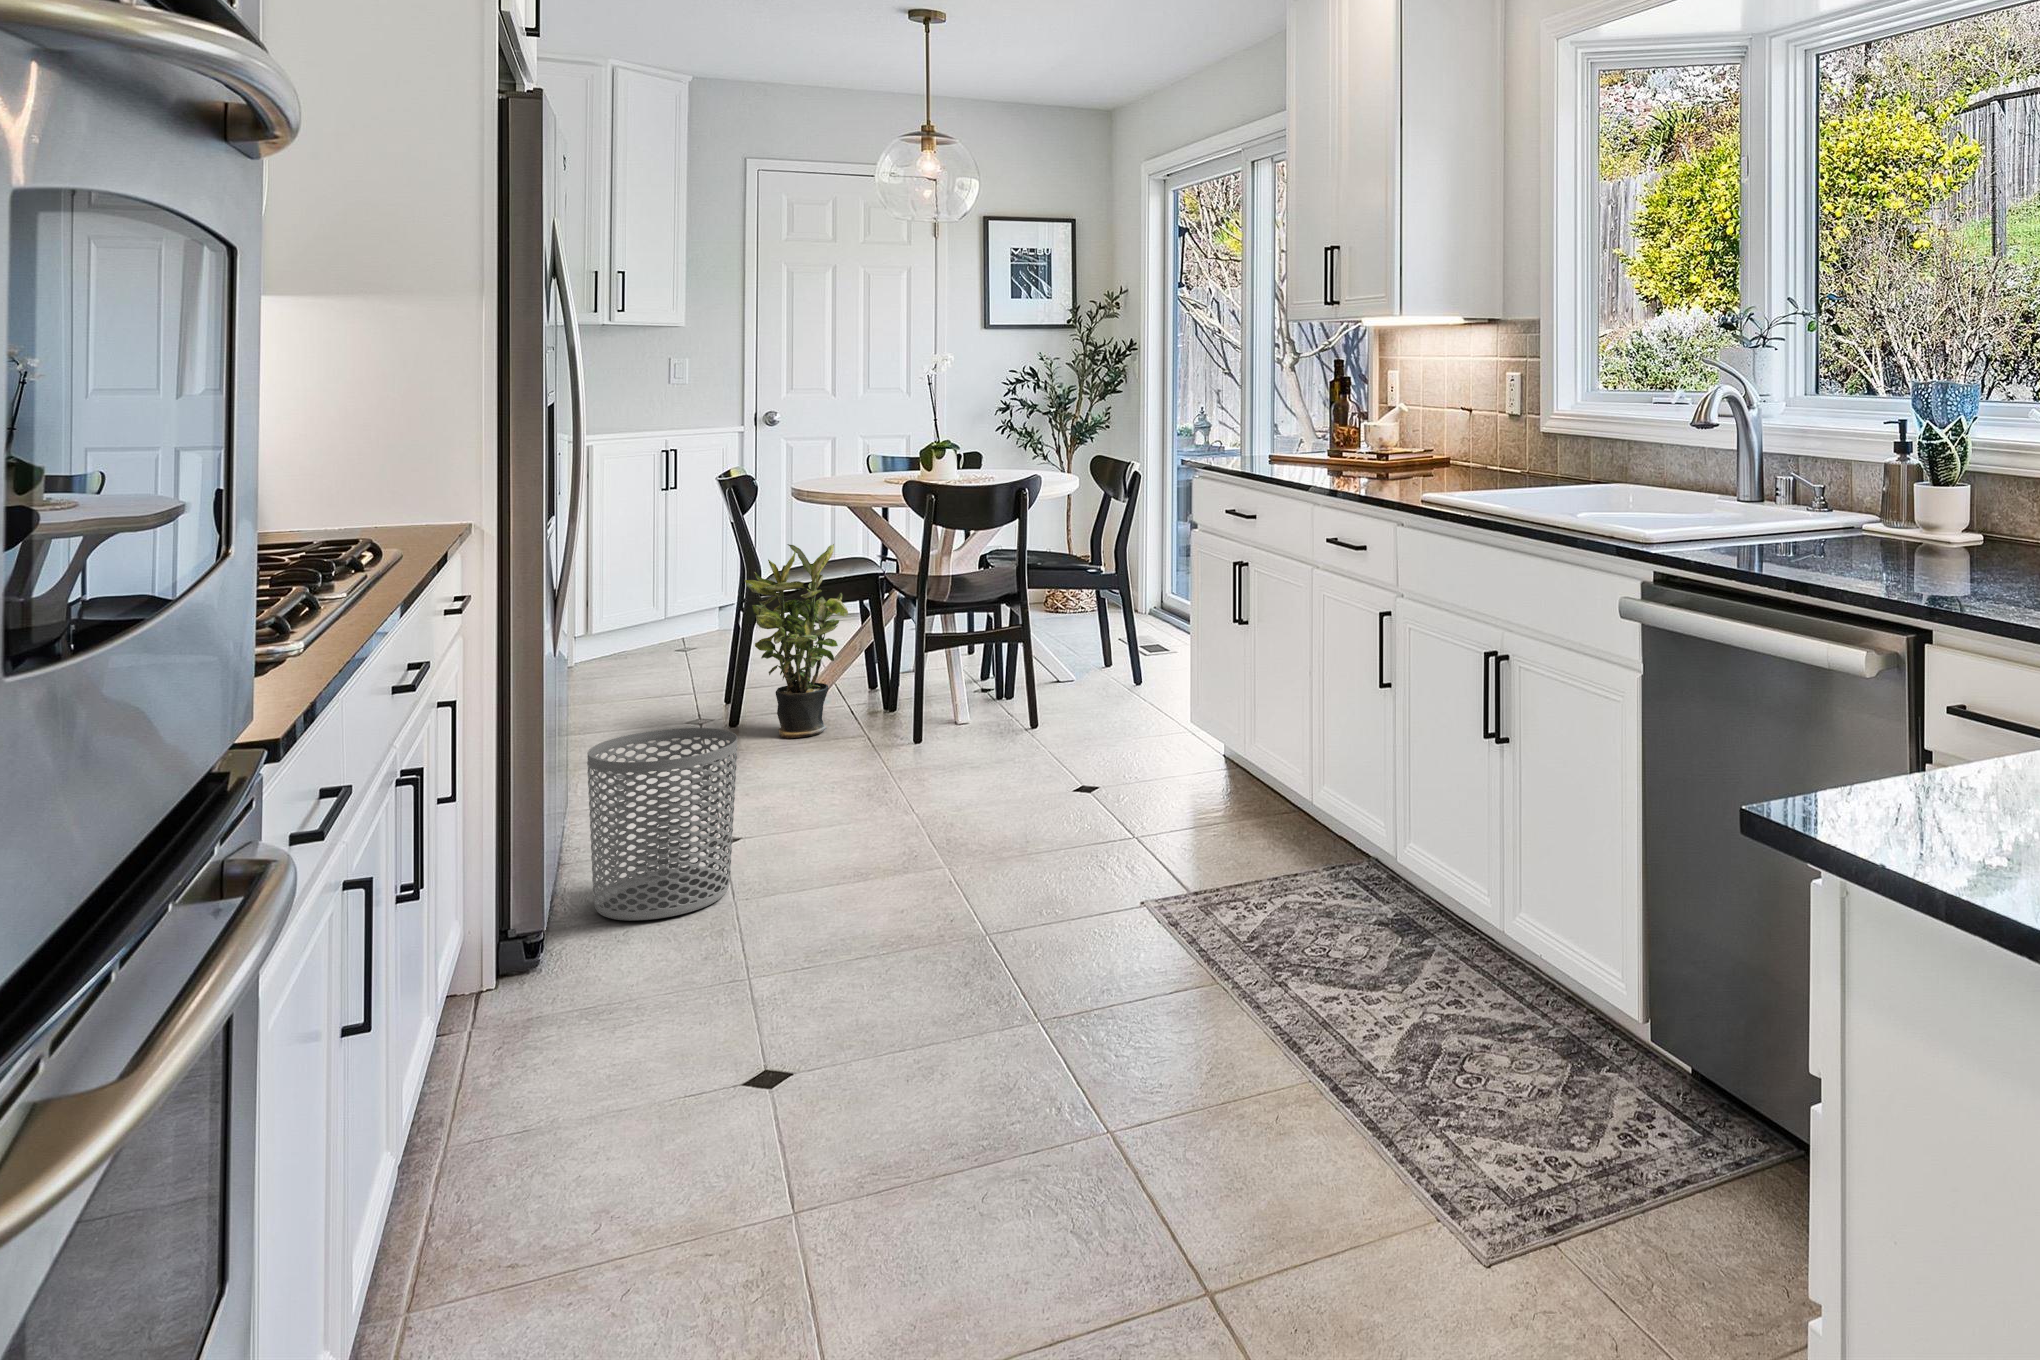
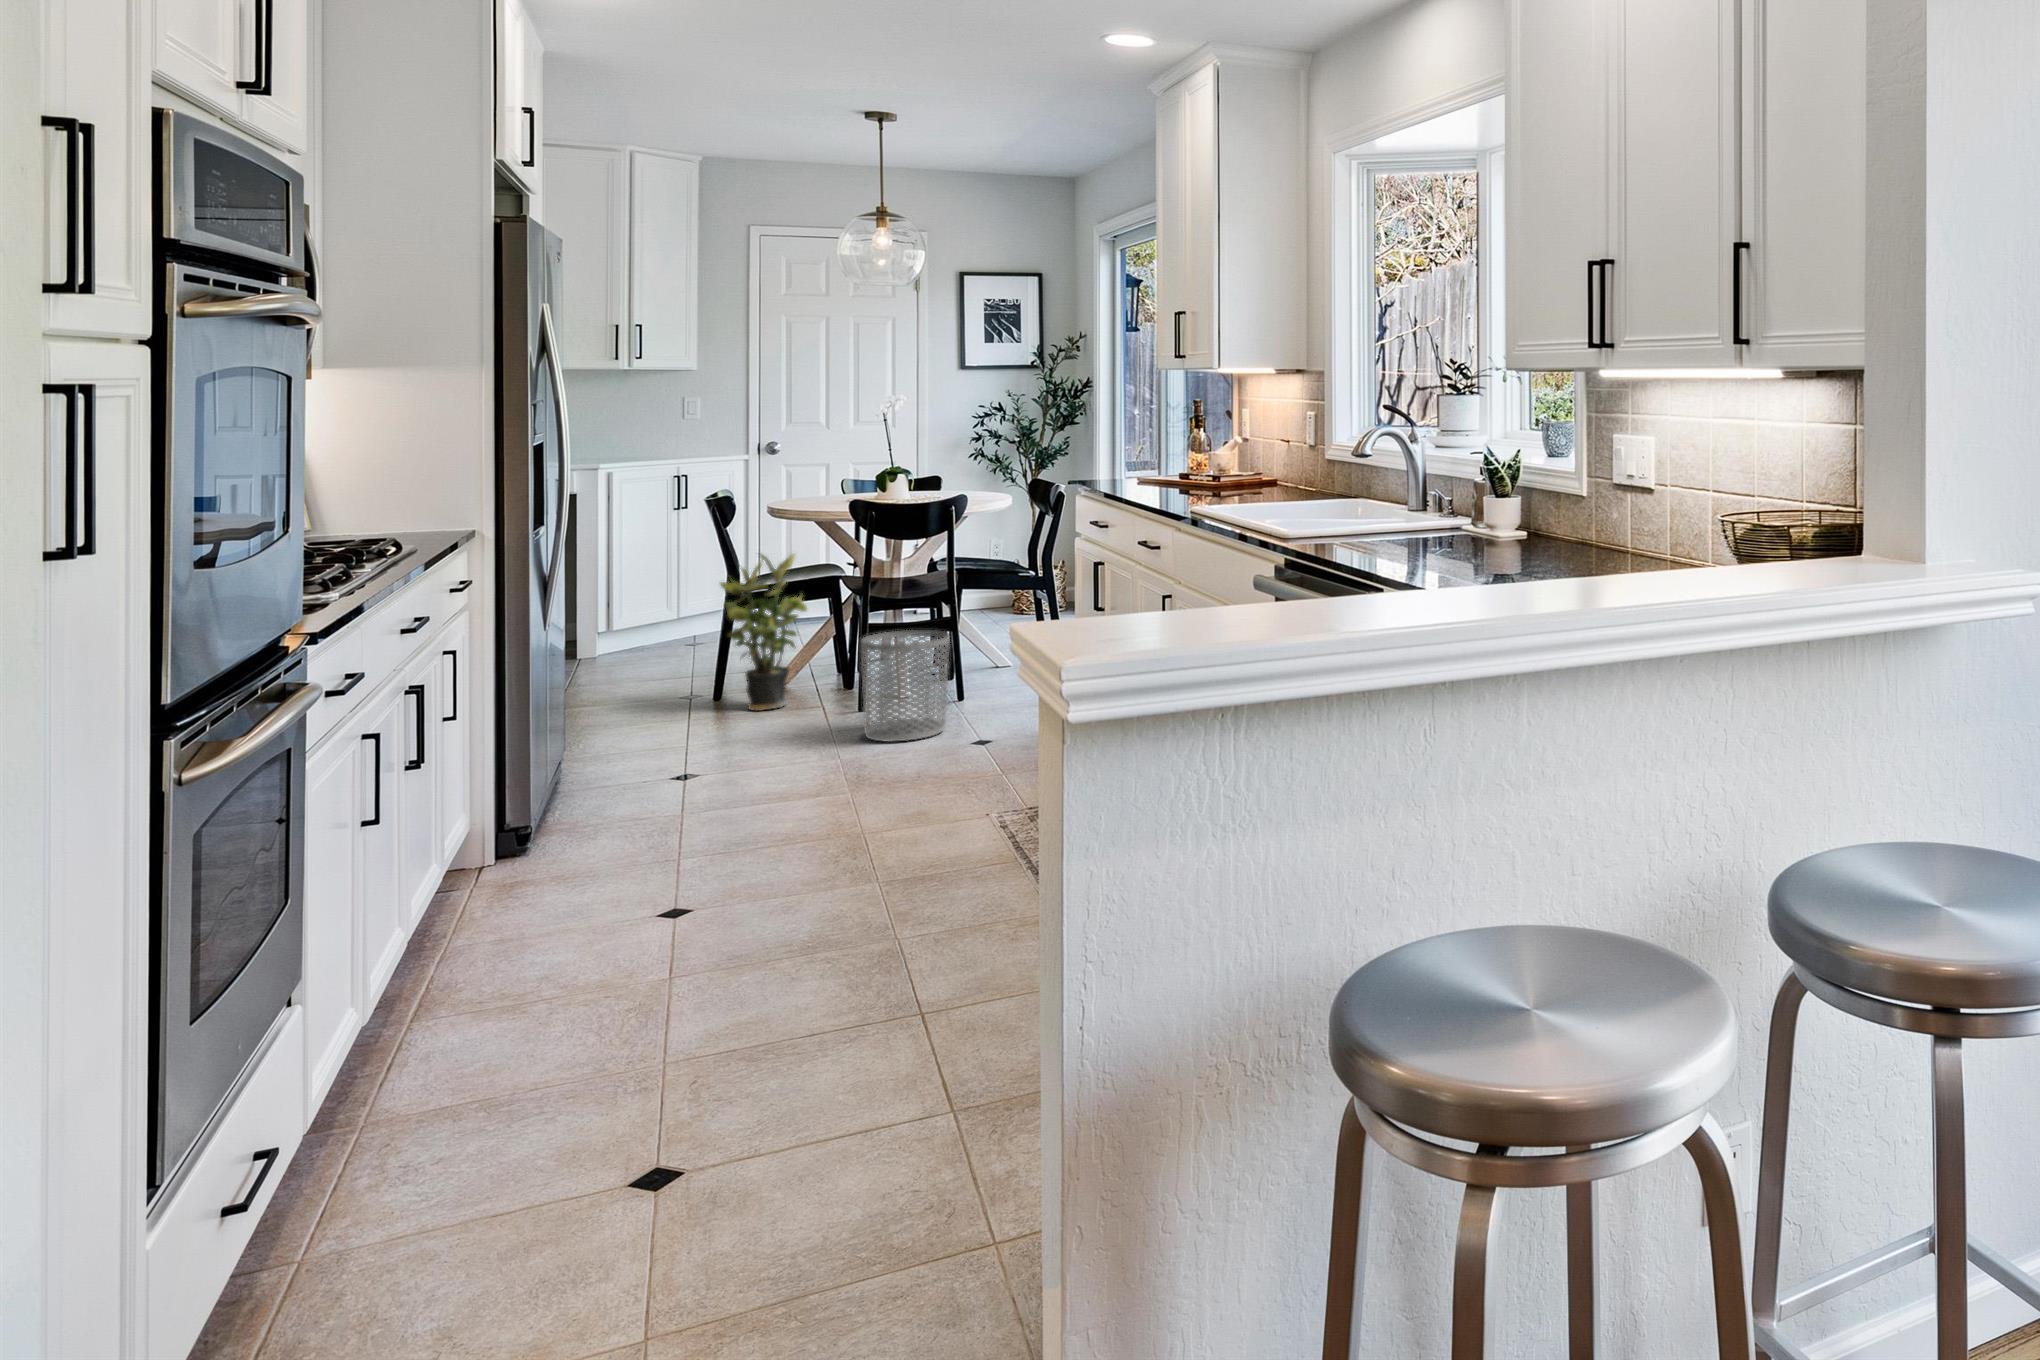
waste bin: present [587,728,738,921] -> present [861,630,950,742]

